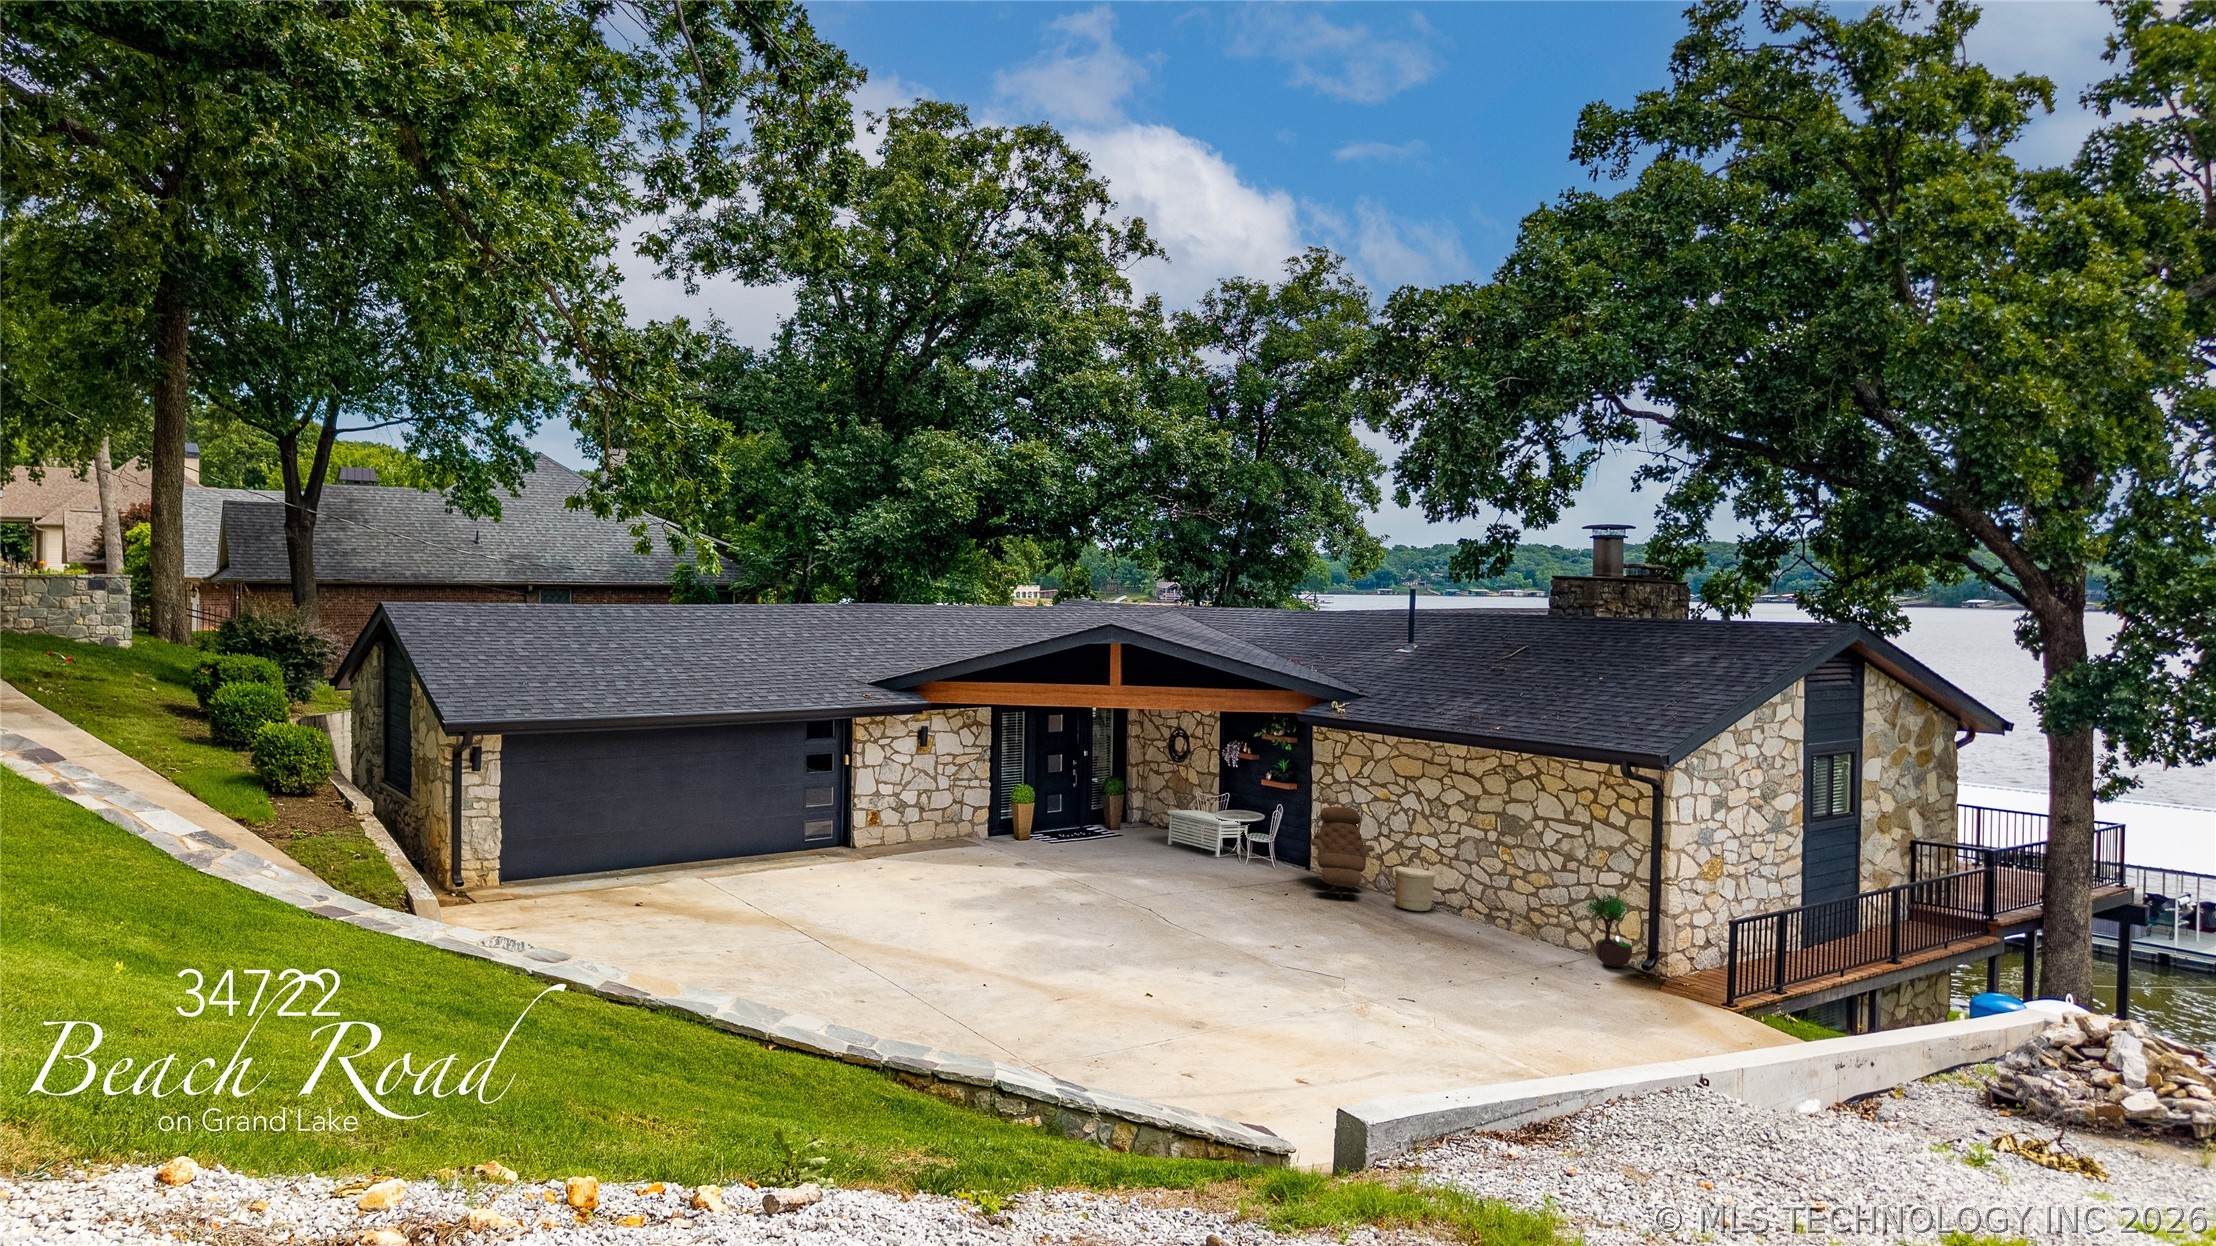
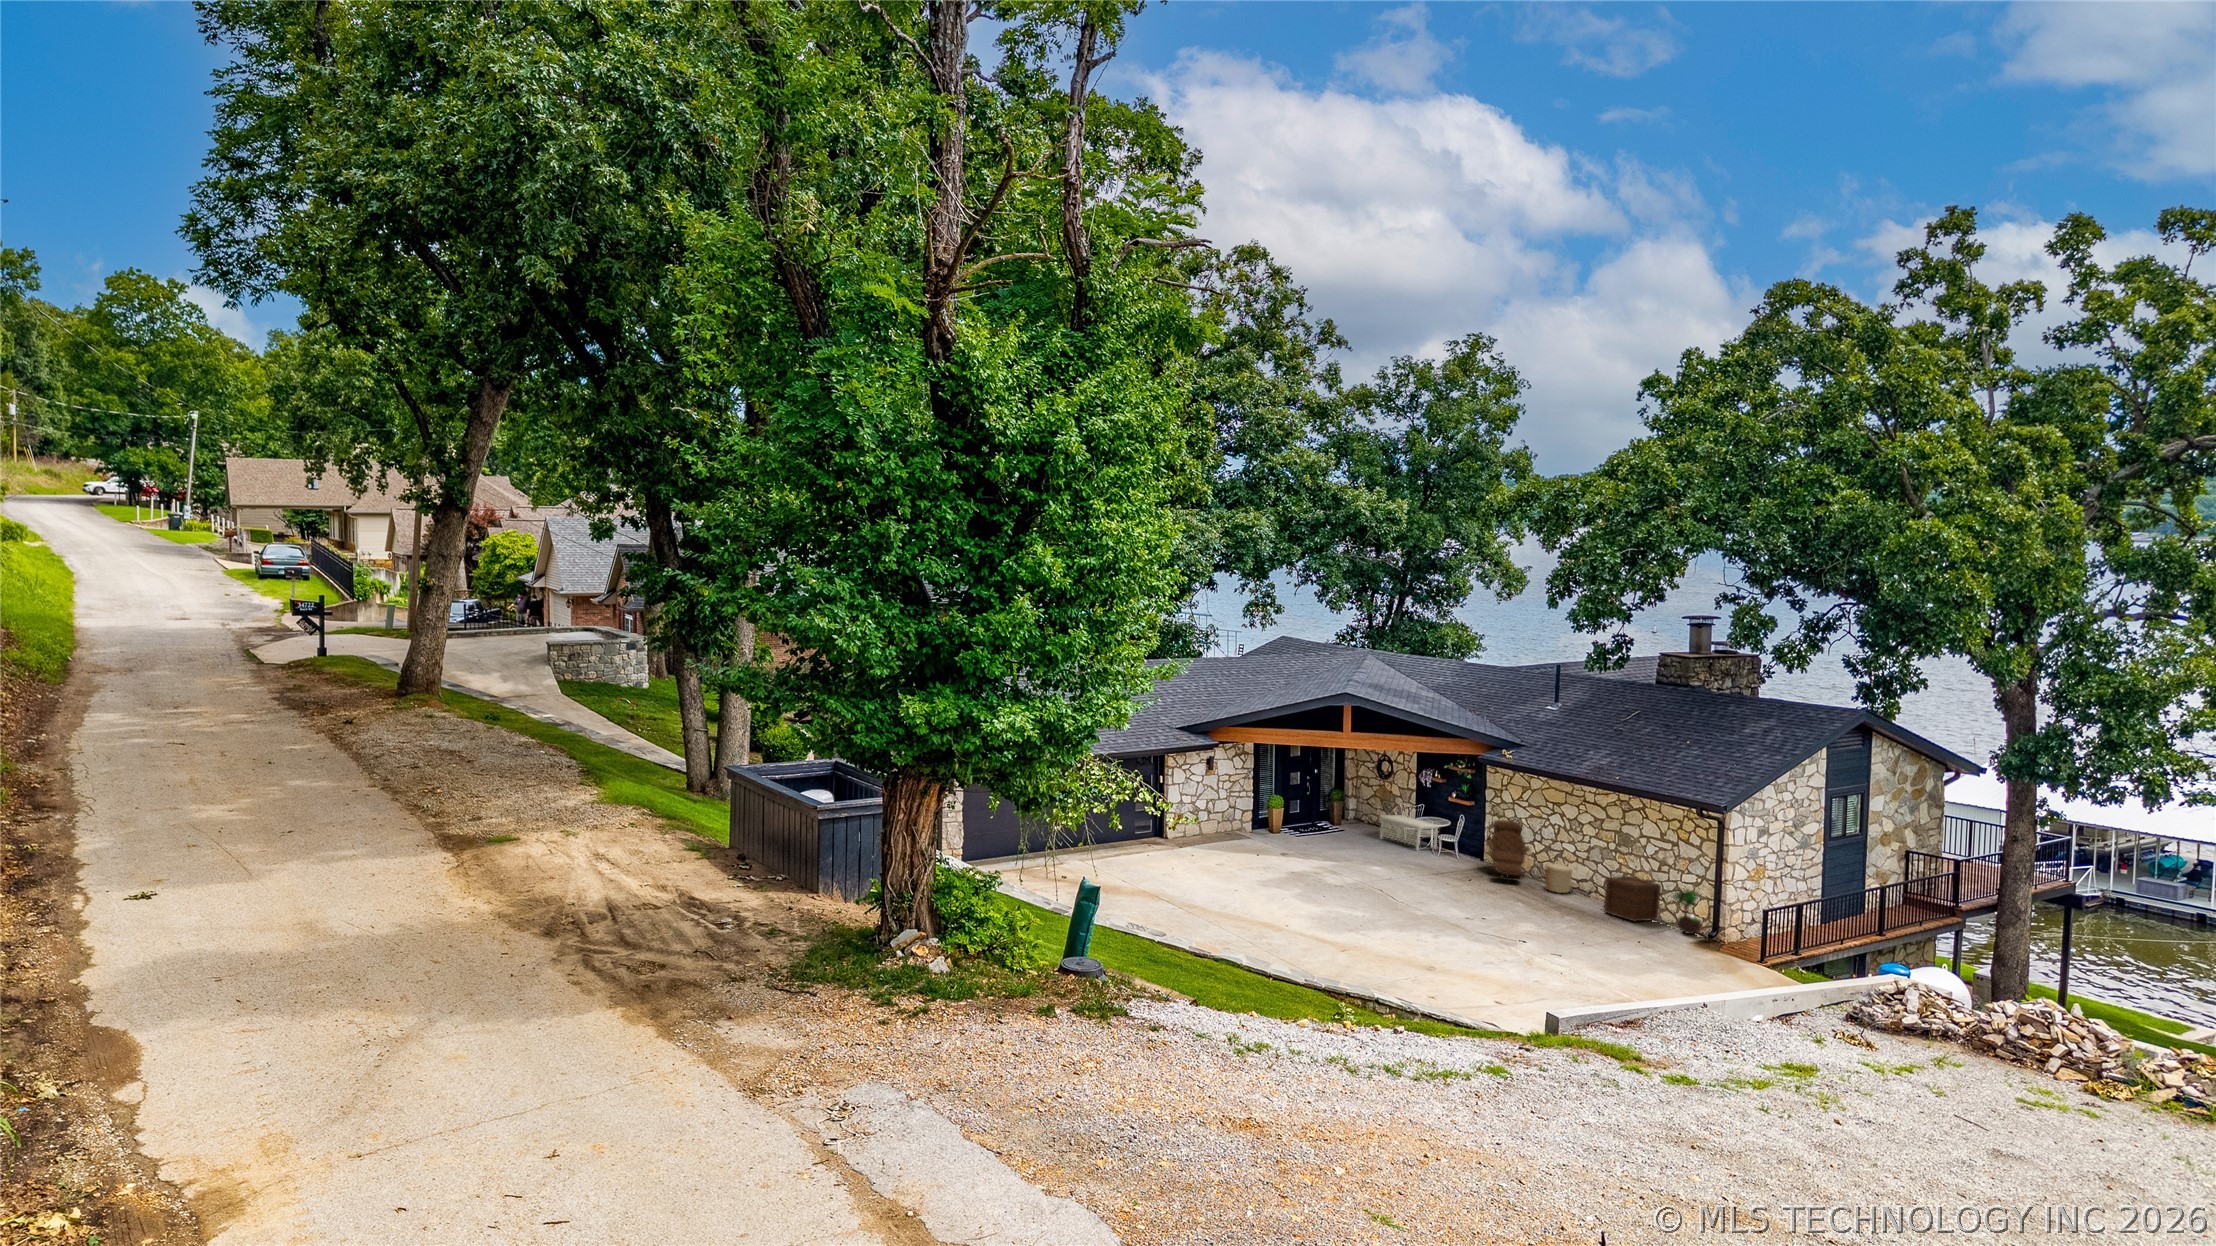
wooden crate: none [1481,880,1567,950] -> present [1603,876,1661,921]

